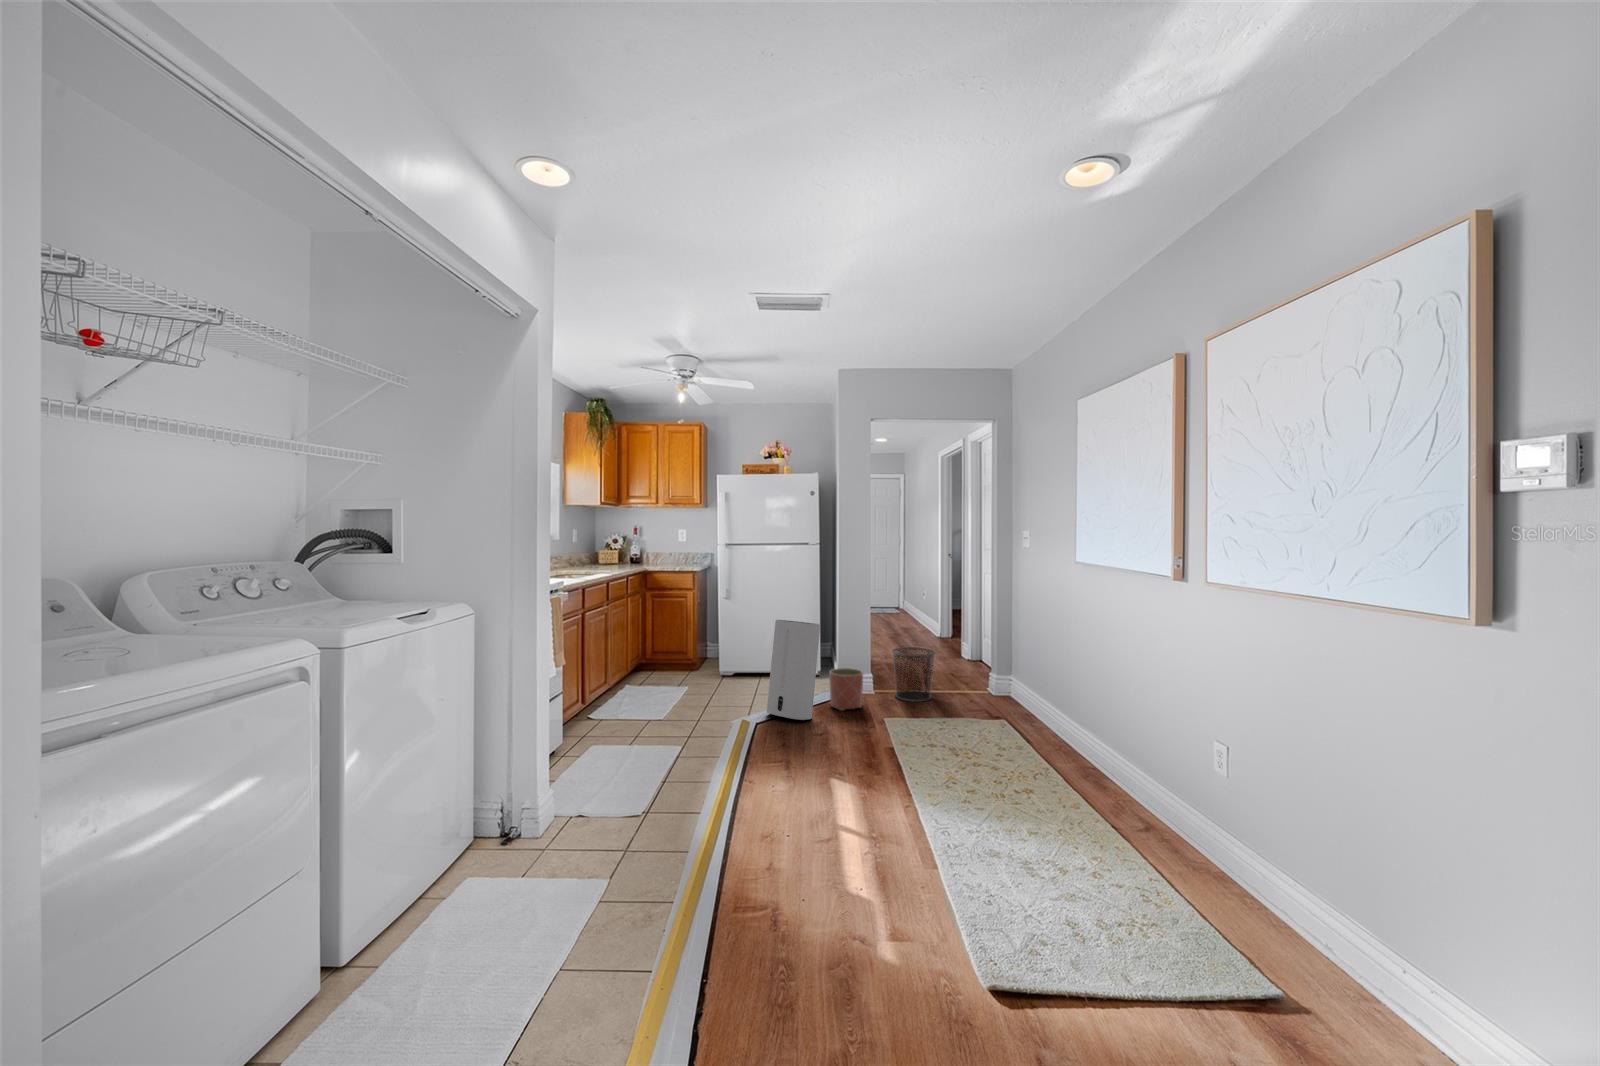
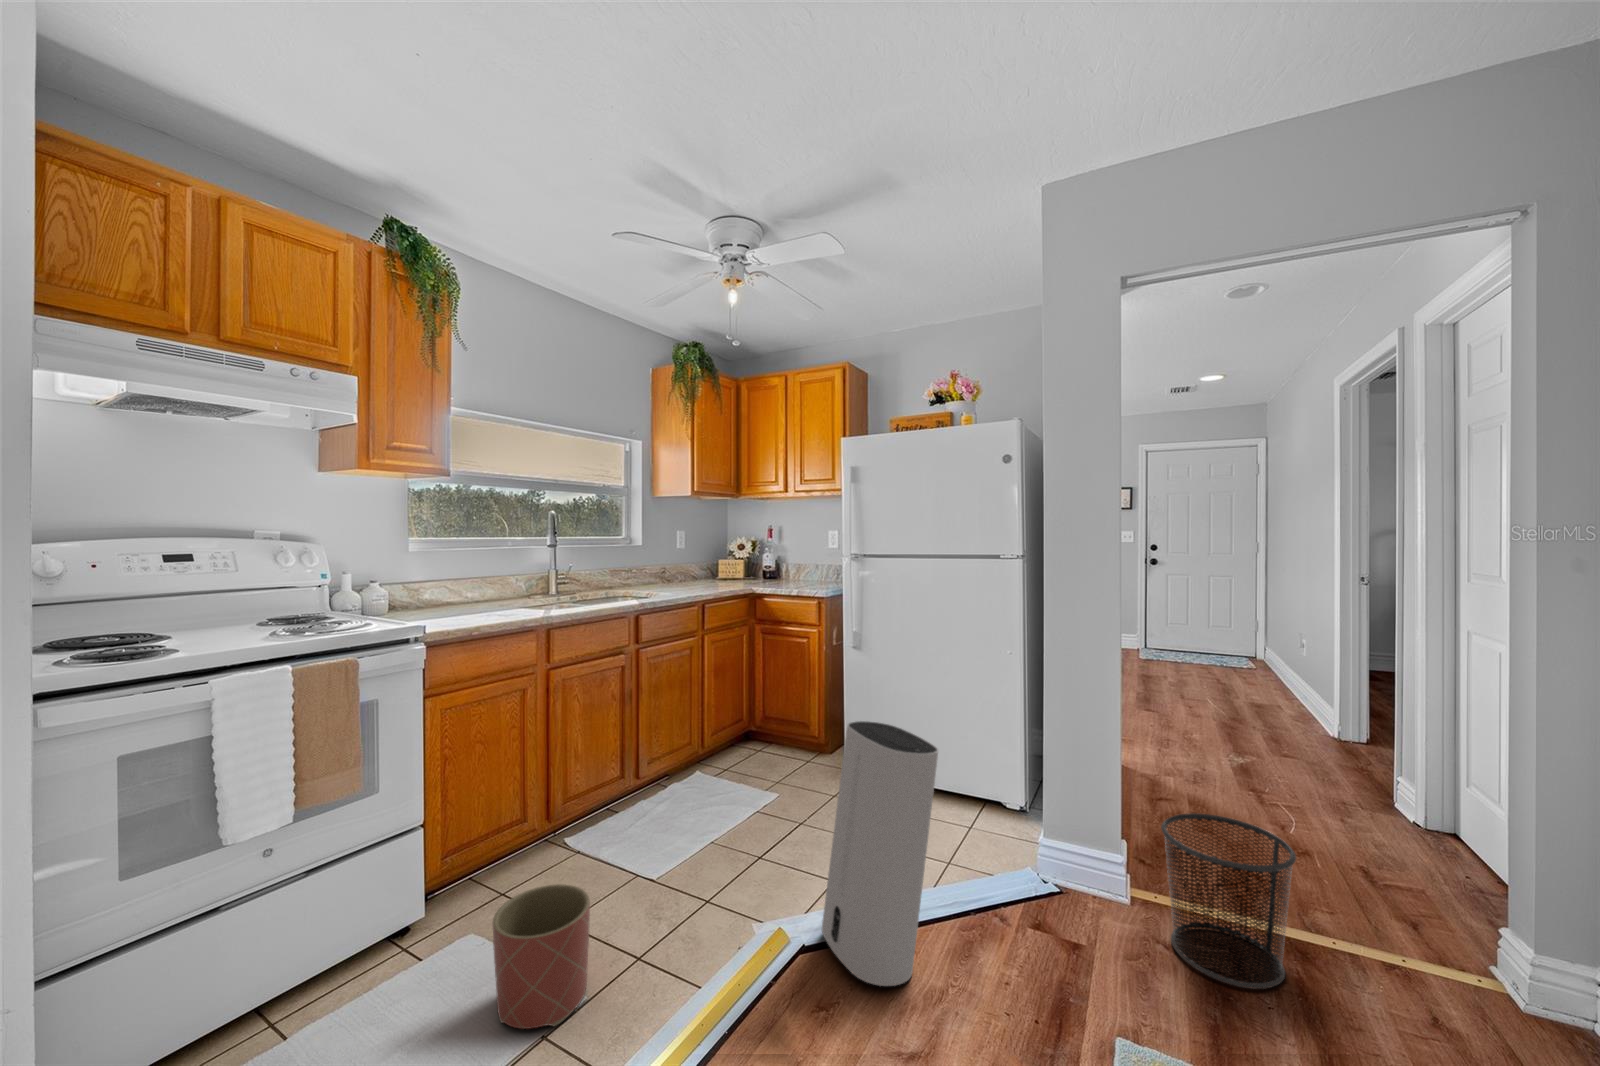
planter: present [829,668,863,710] -> present [493,884,590,1029]

